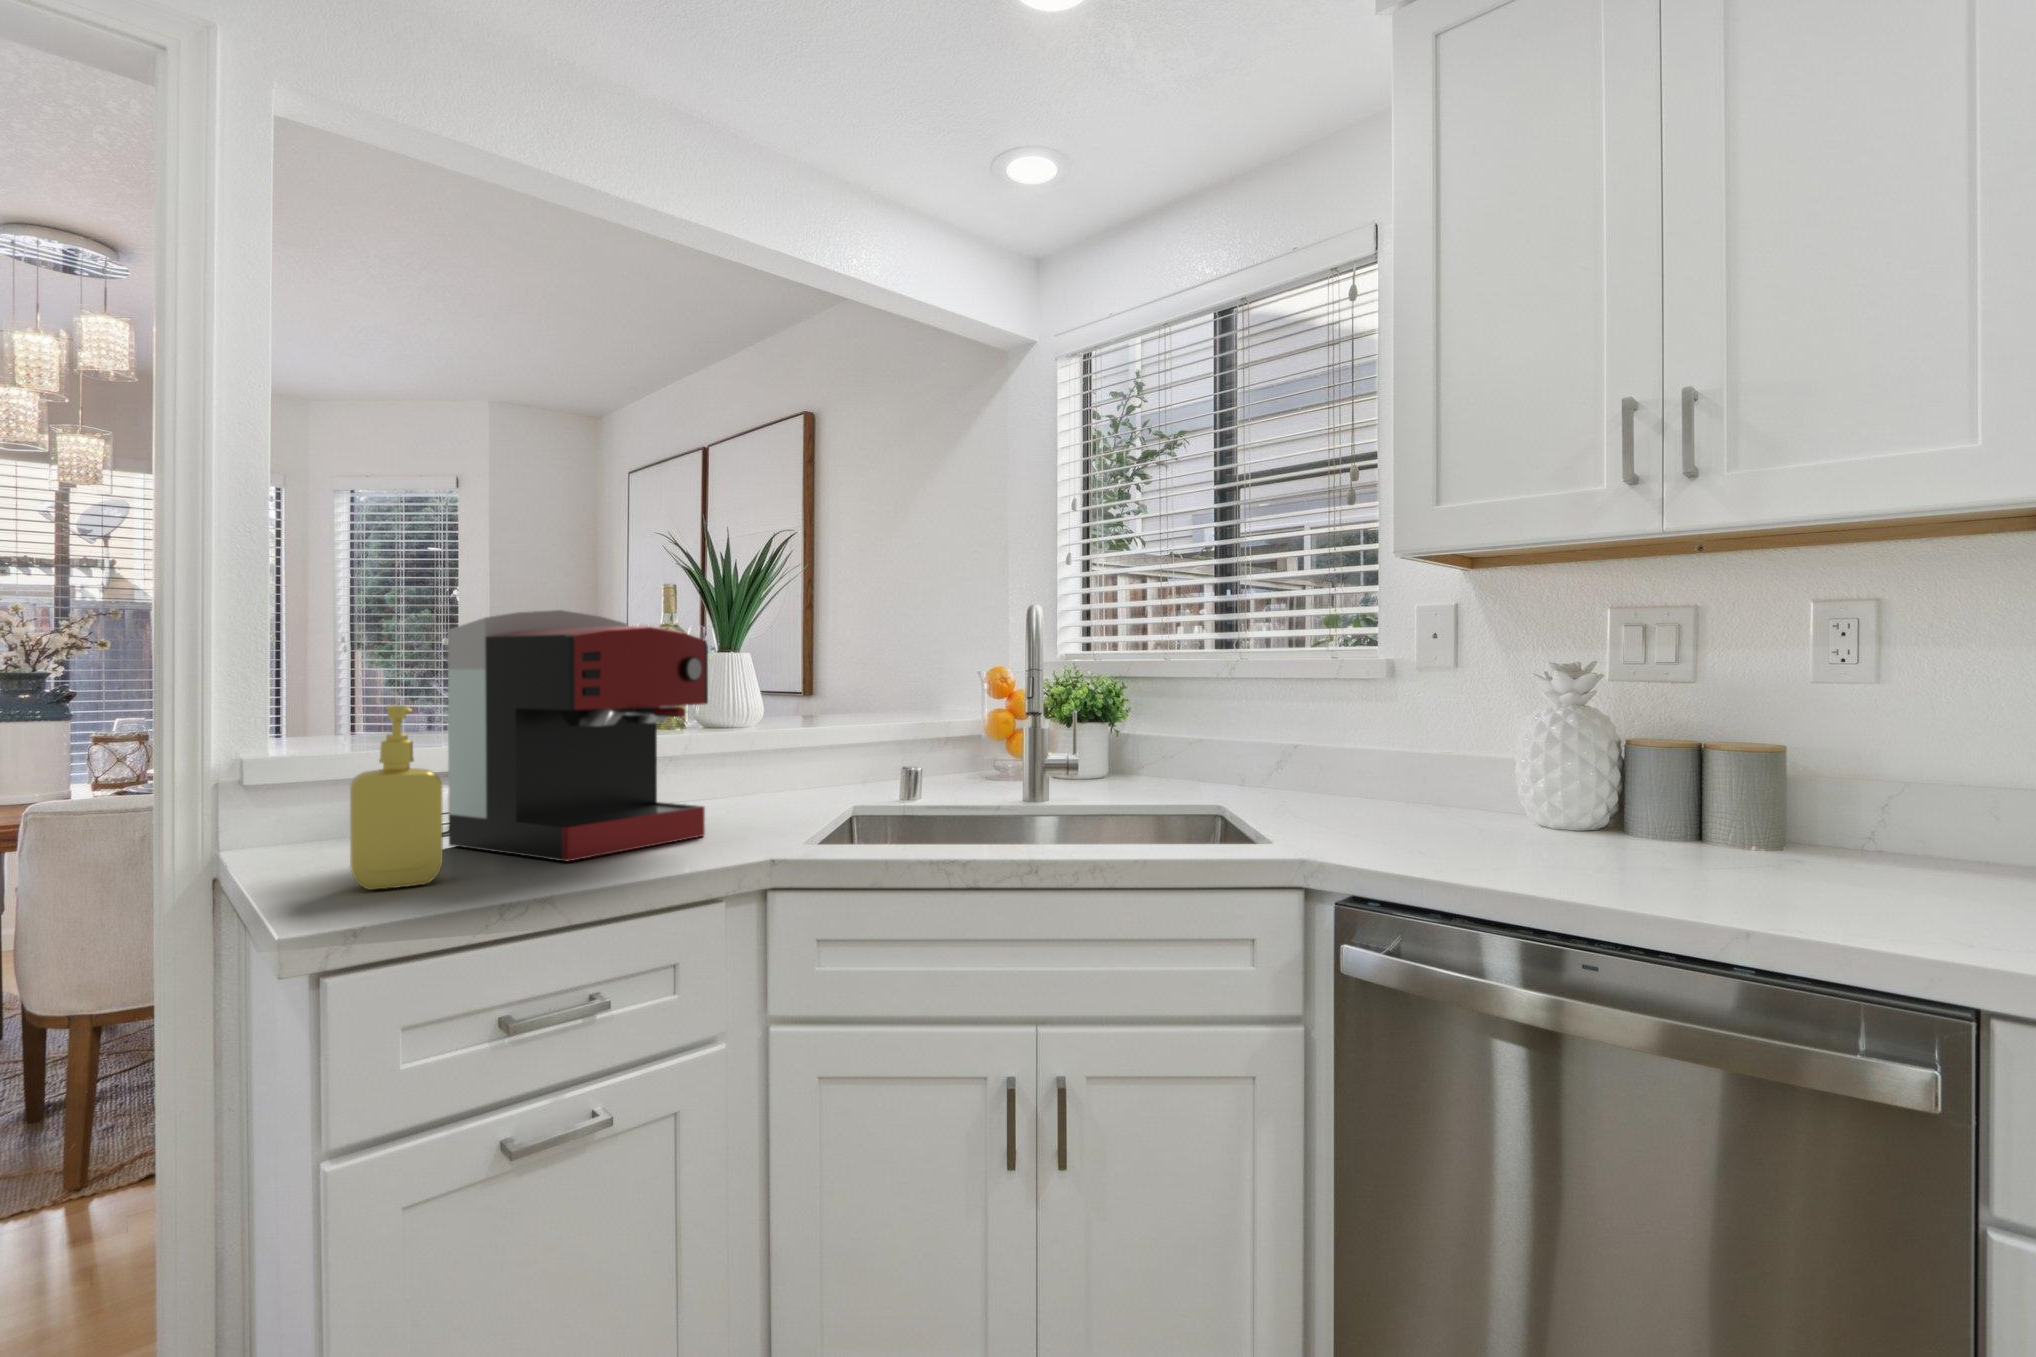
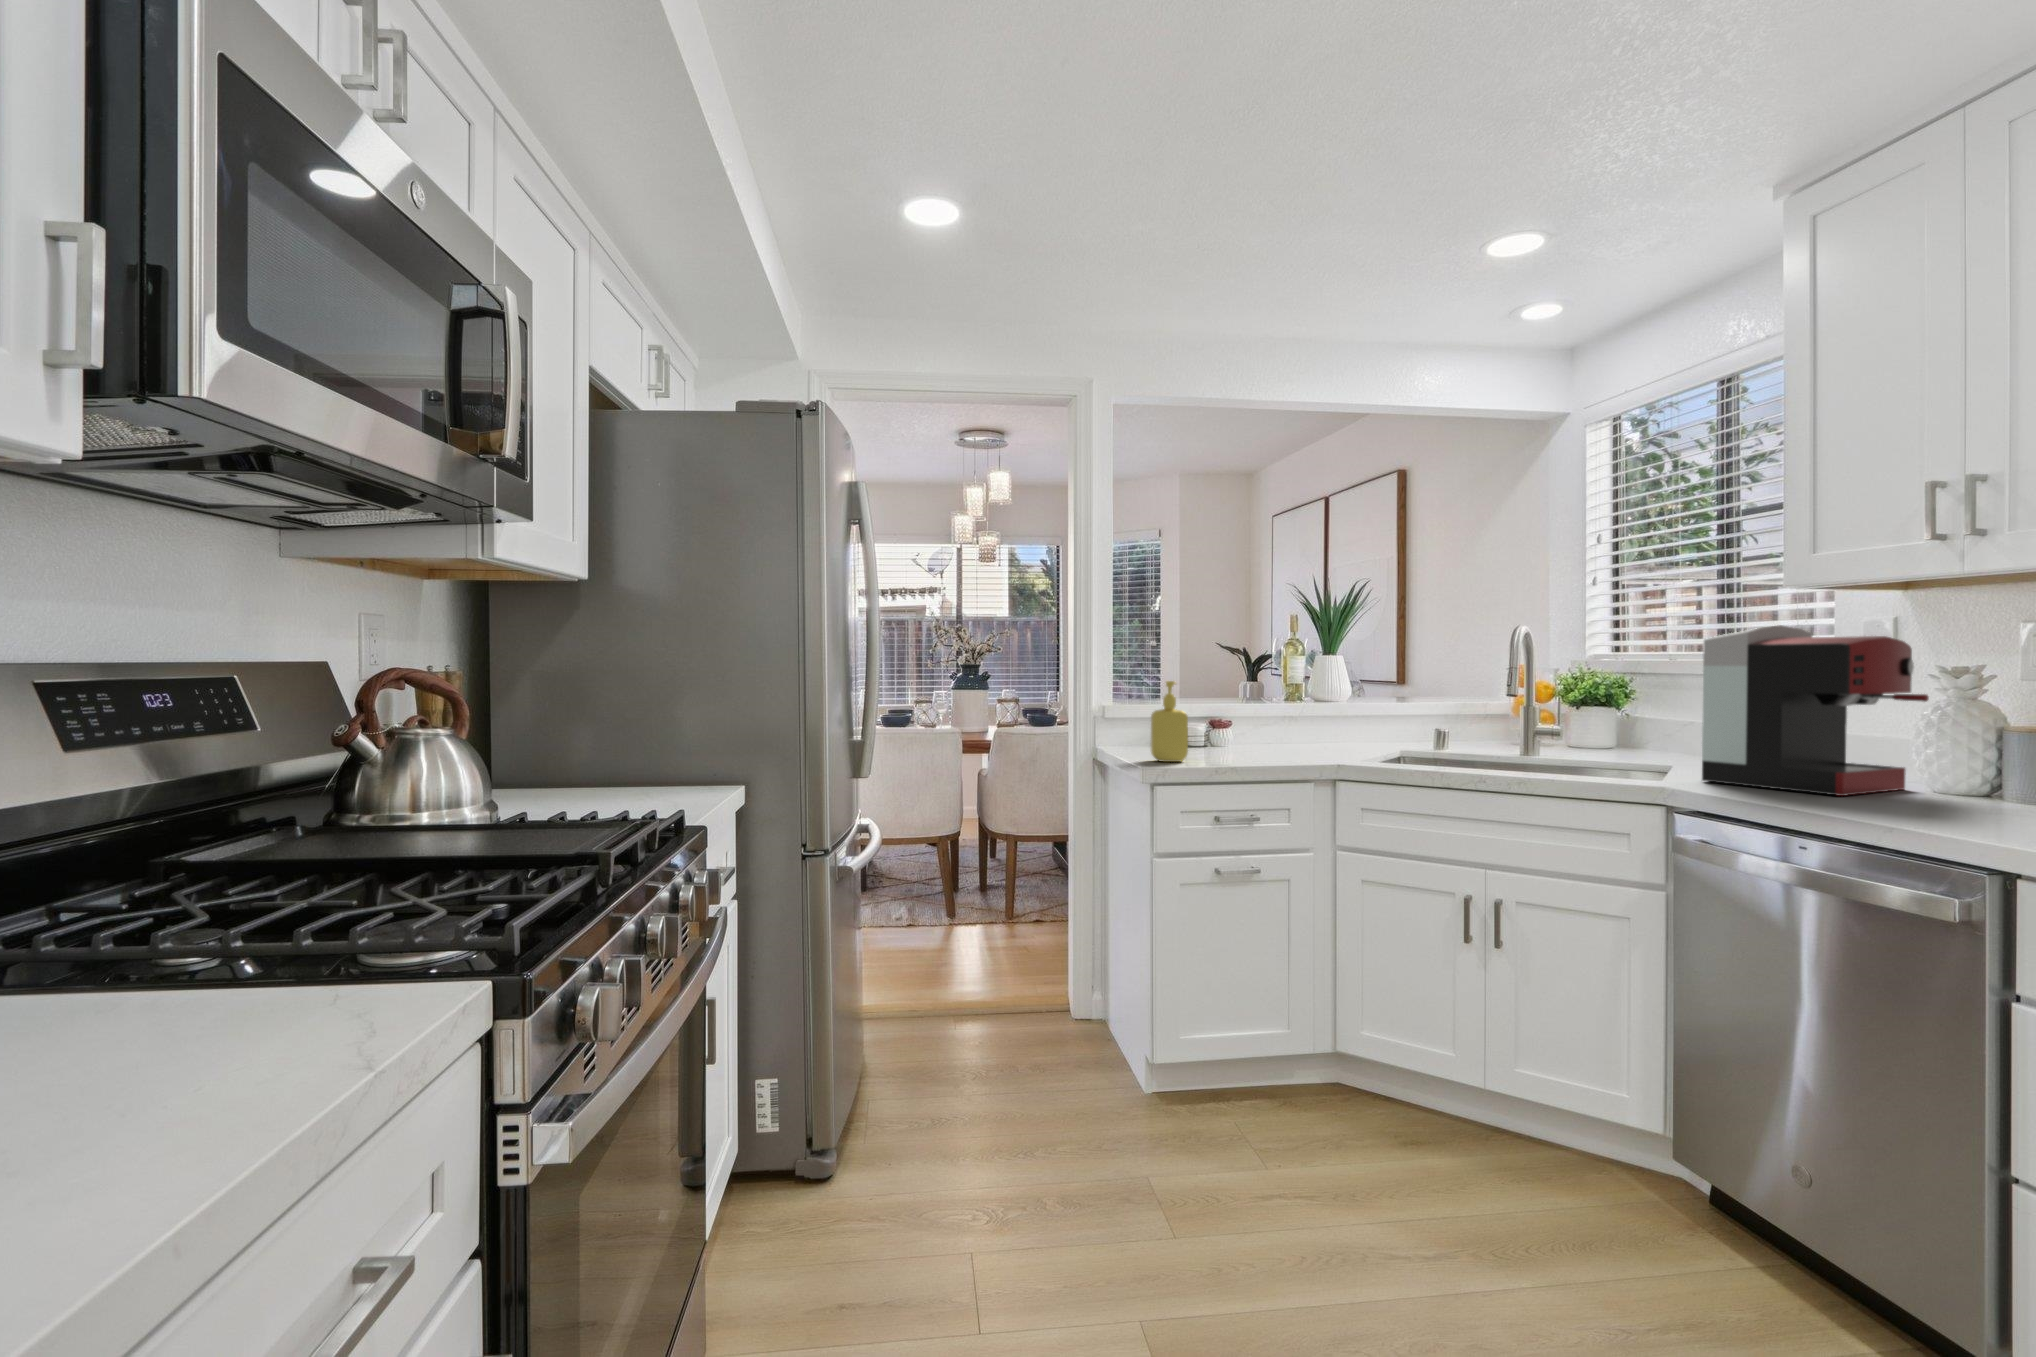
coffee maker: present [448,610,708,861] -> present [1702,625,1929,796]

